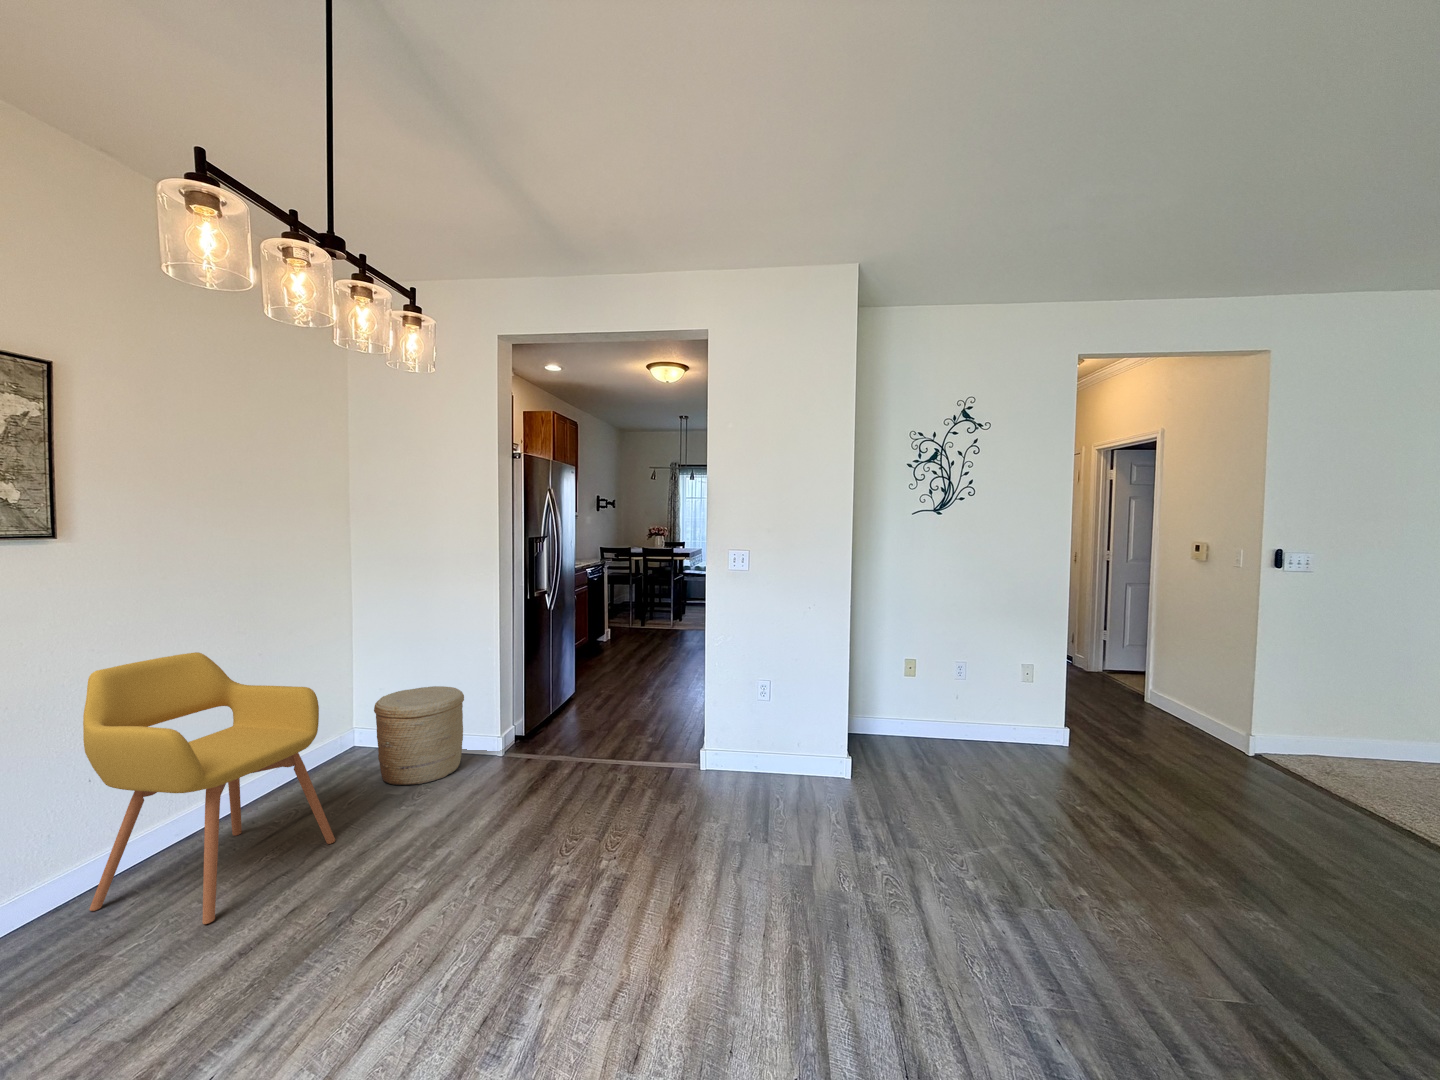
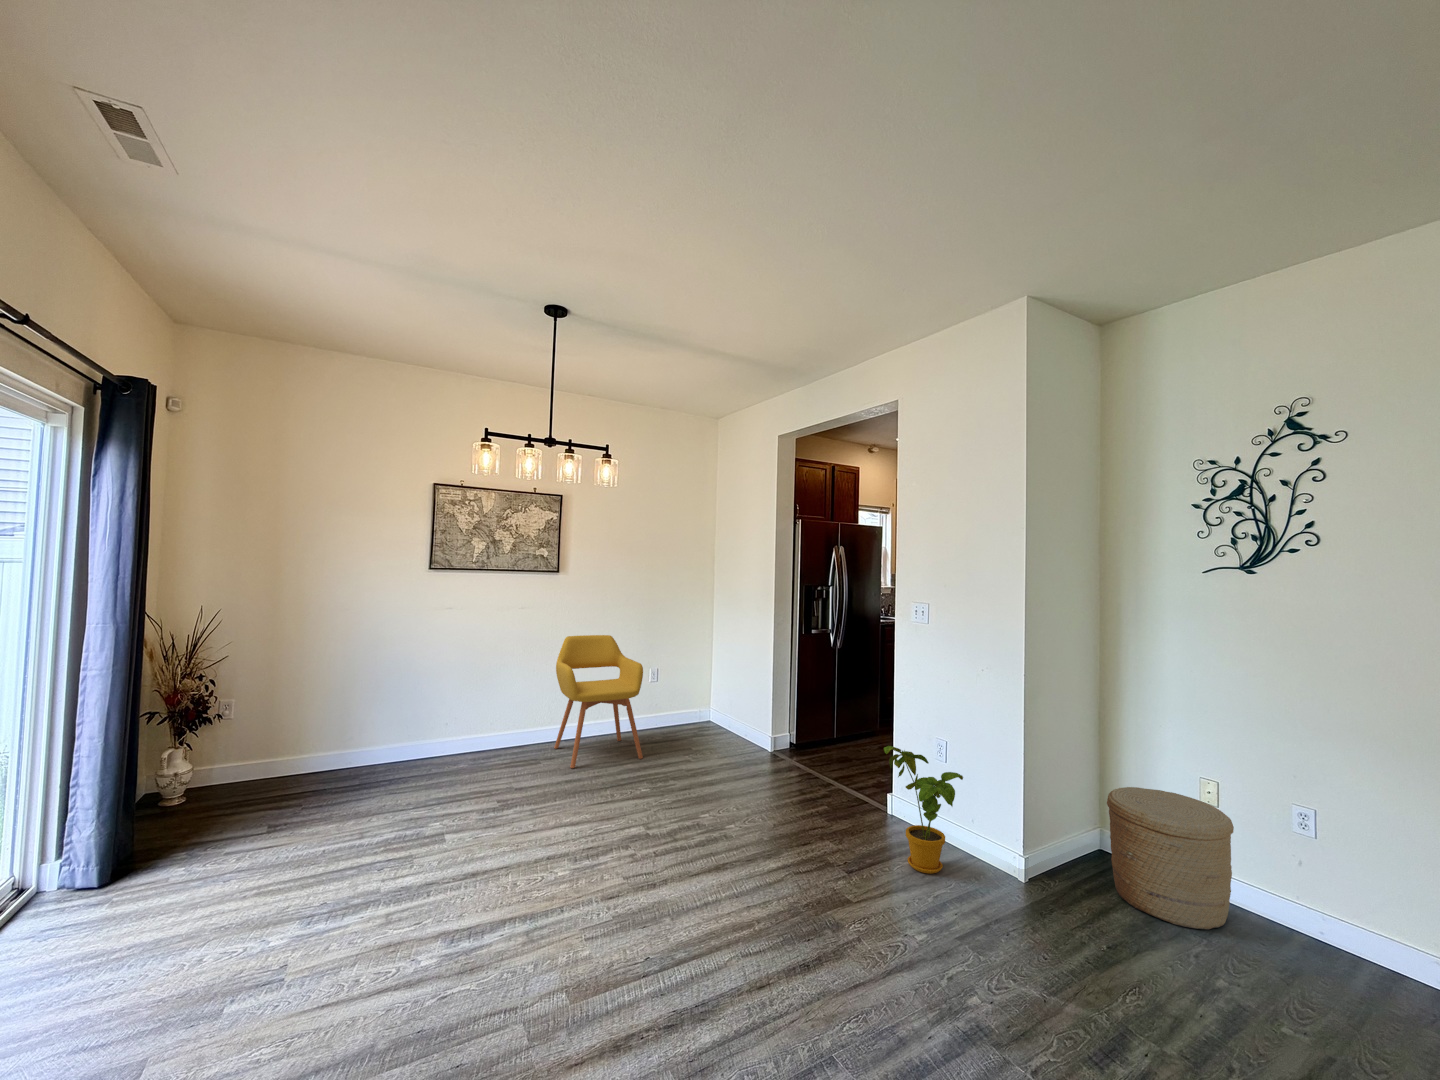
woven basket: present [374,686,464,785] -> present [1107,787,1234,930]
house plant: none [769,695,840,806] -> present [884,746,963,874]

